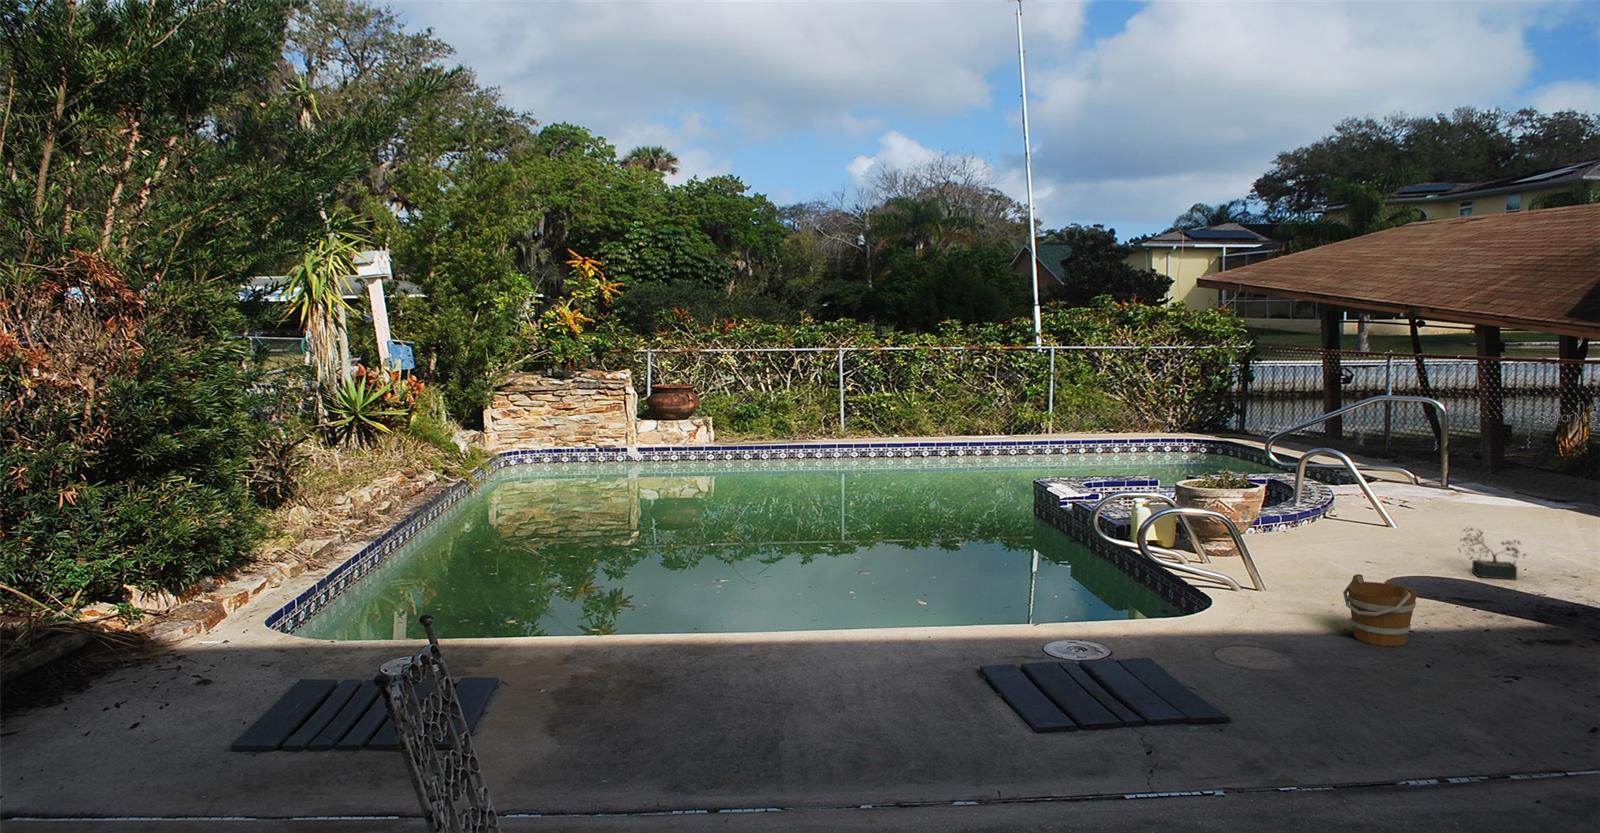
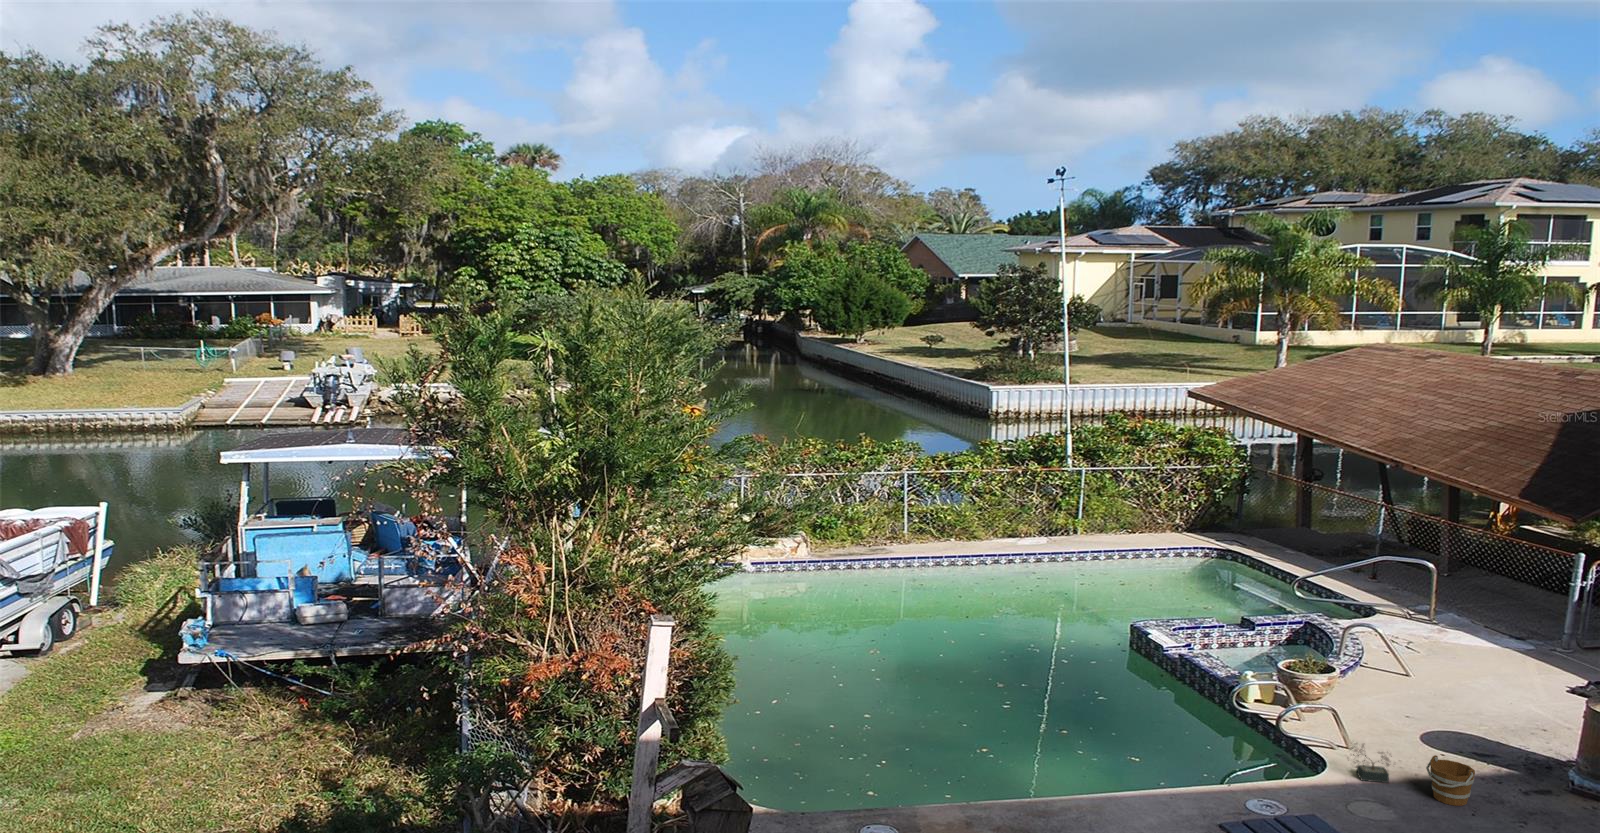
decorative plant: present [1459,528,1526,579] -> present [1350,743,1391,783]

